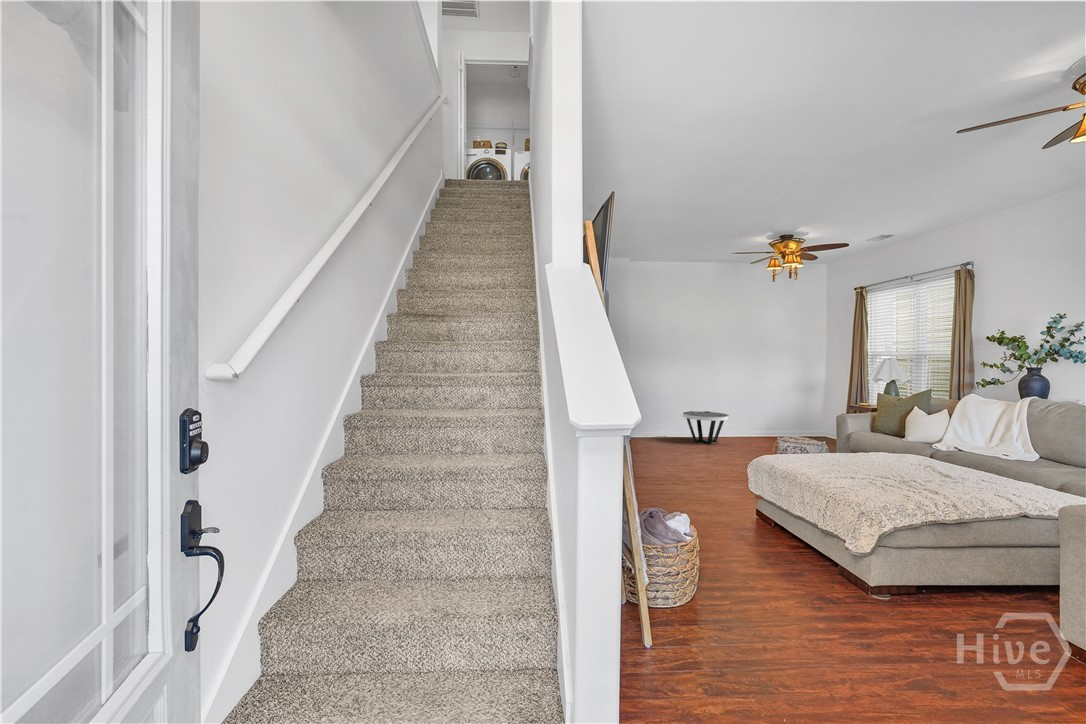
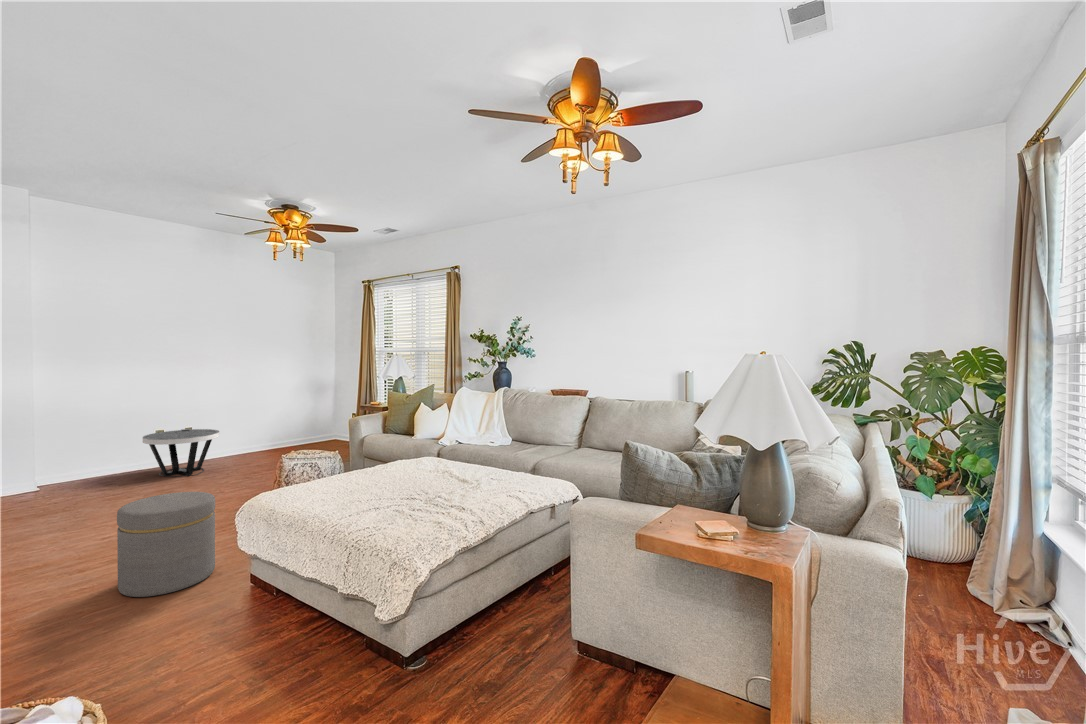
ottoman: none [682,445,734,505] -> present [117,492,215,597]

